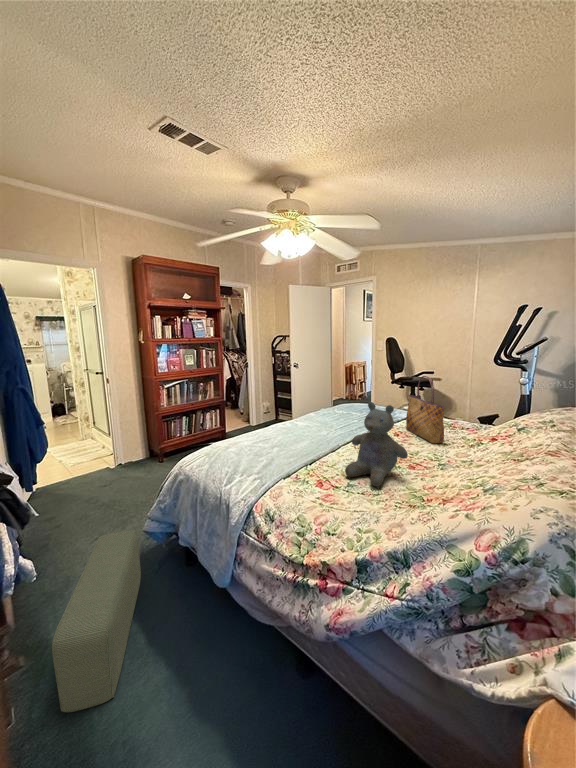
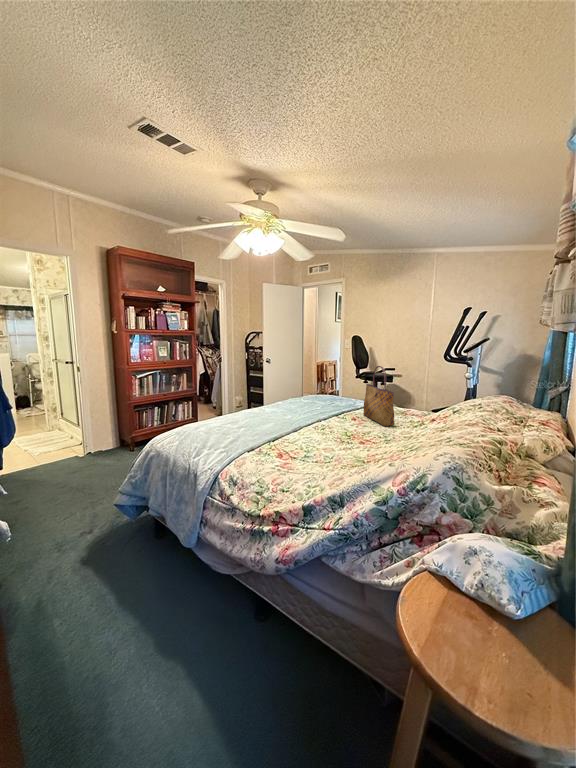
stuffed bear: present [345,402,408,486] -> none [303,384,357,456]
pouf: present [52,530,141,712] -> none [31,503,112,655]

